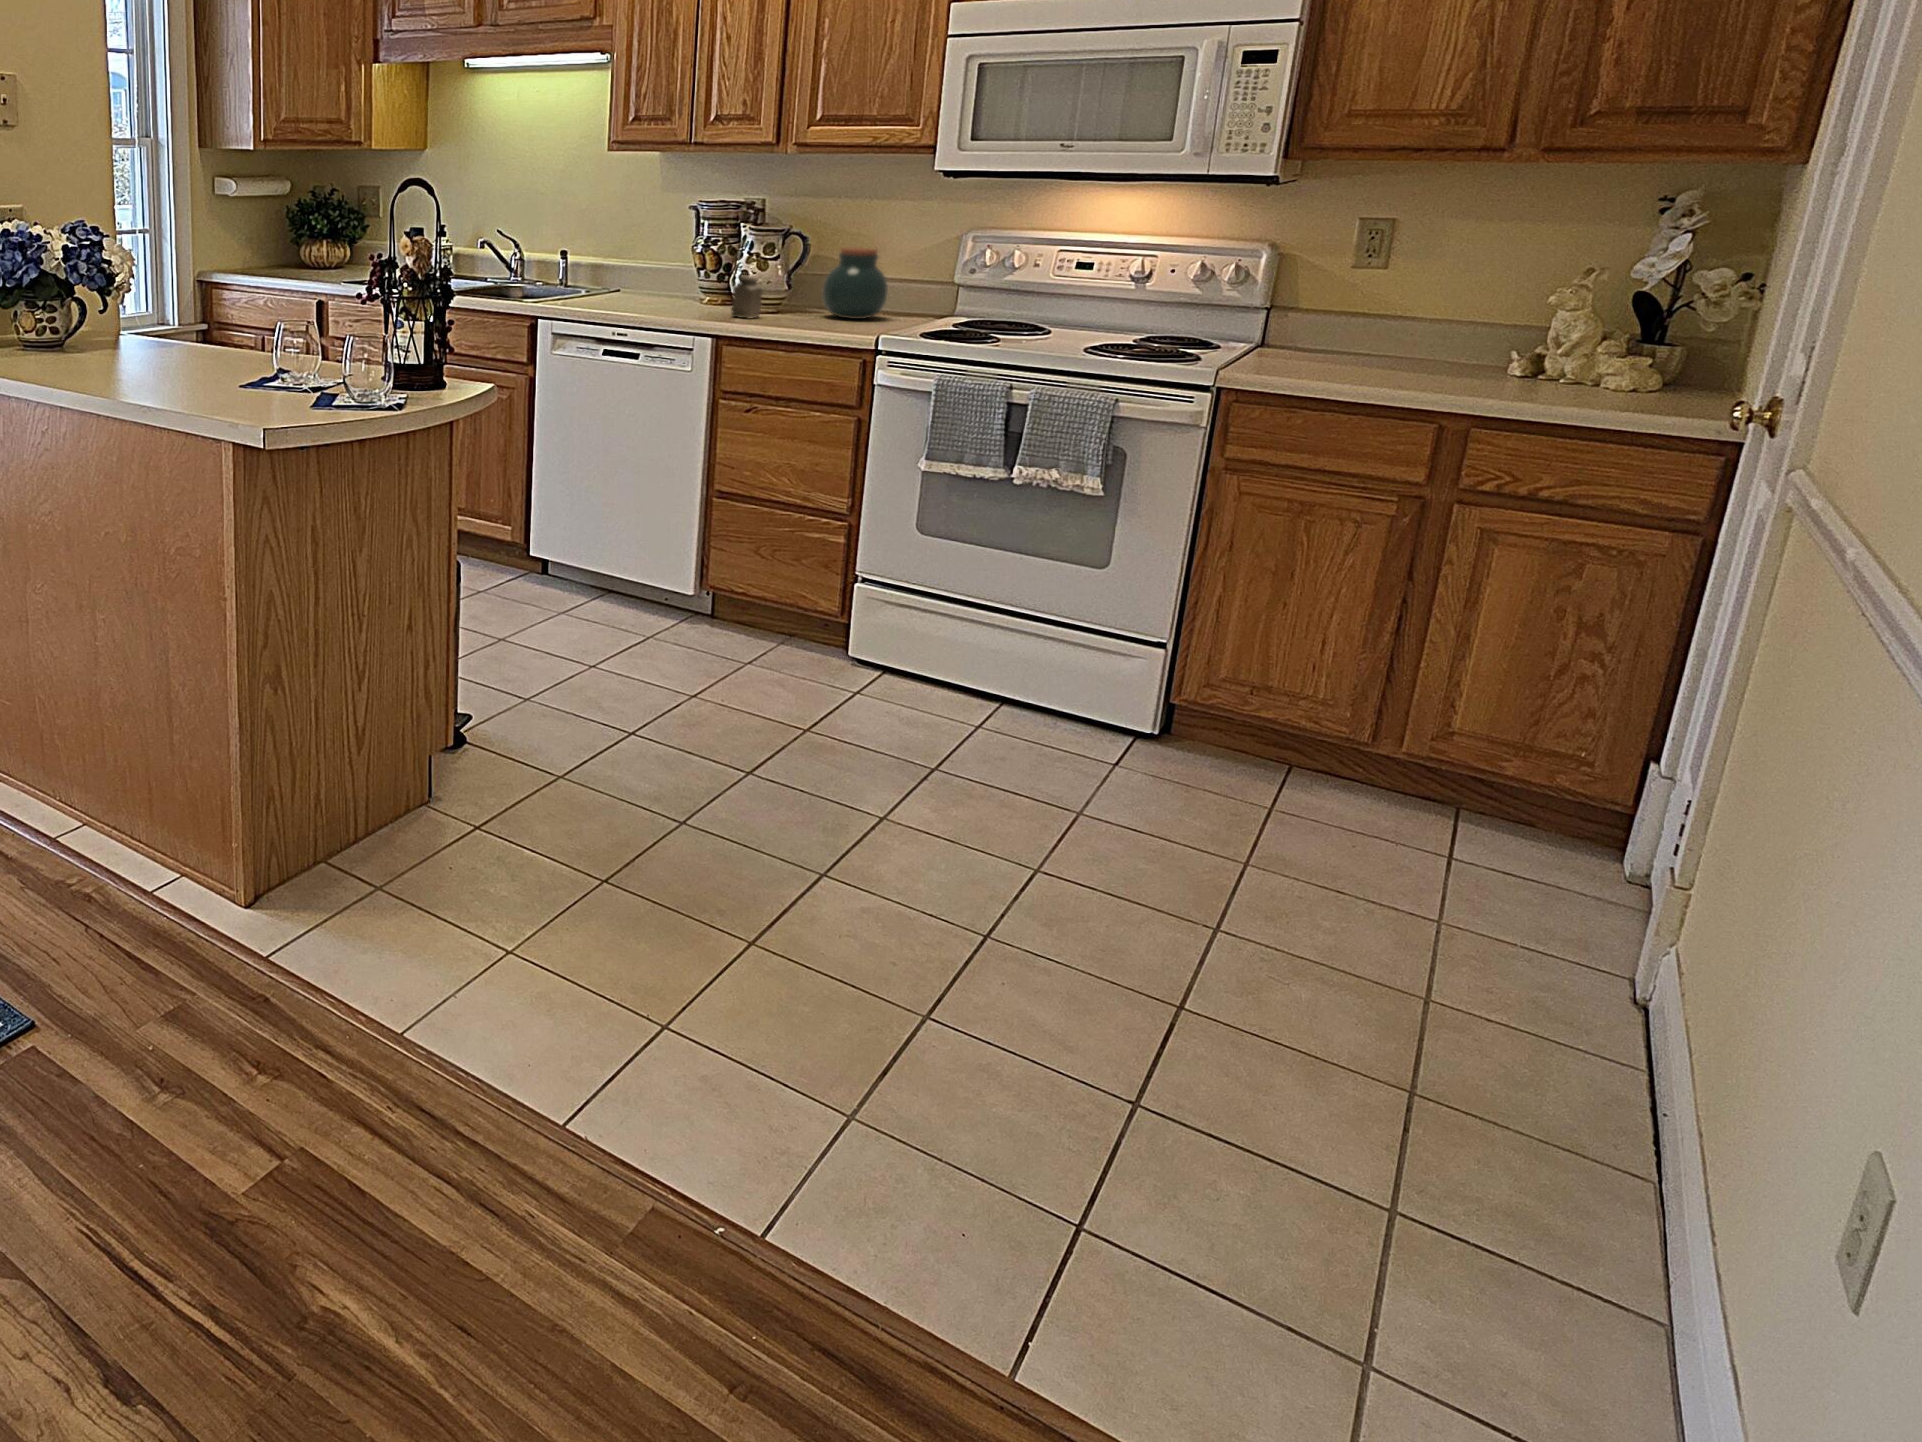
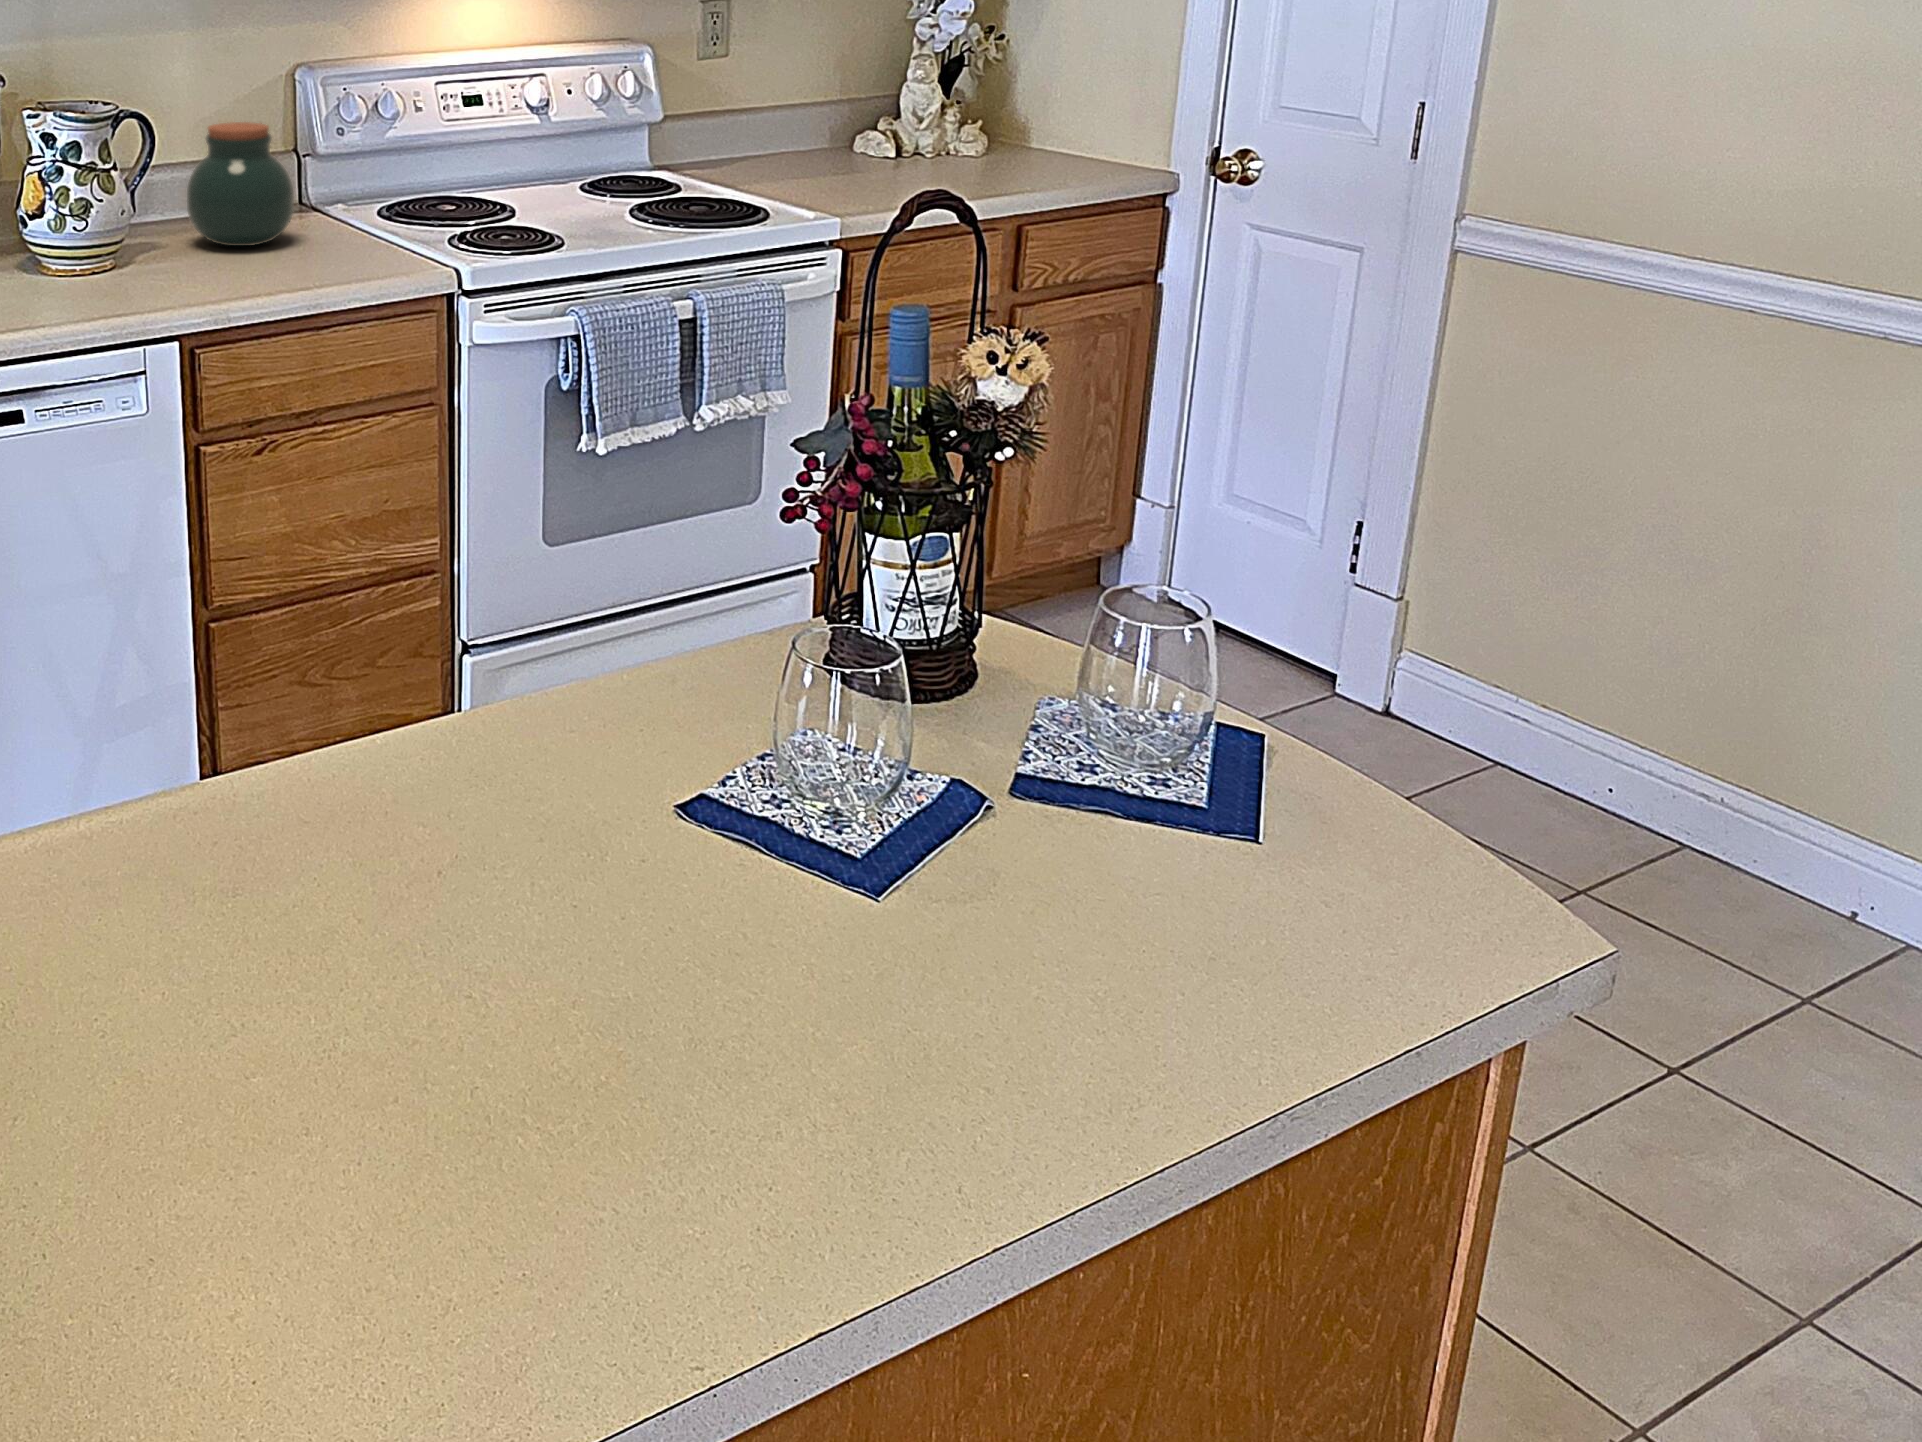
salt shaker: present [732,275,763,318] -> none [125,207,174,290]

